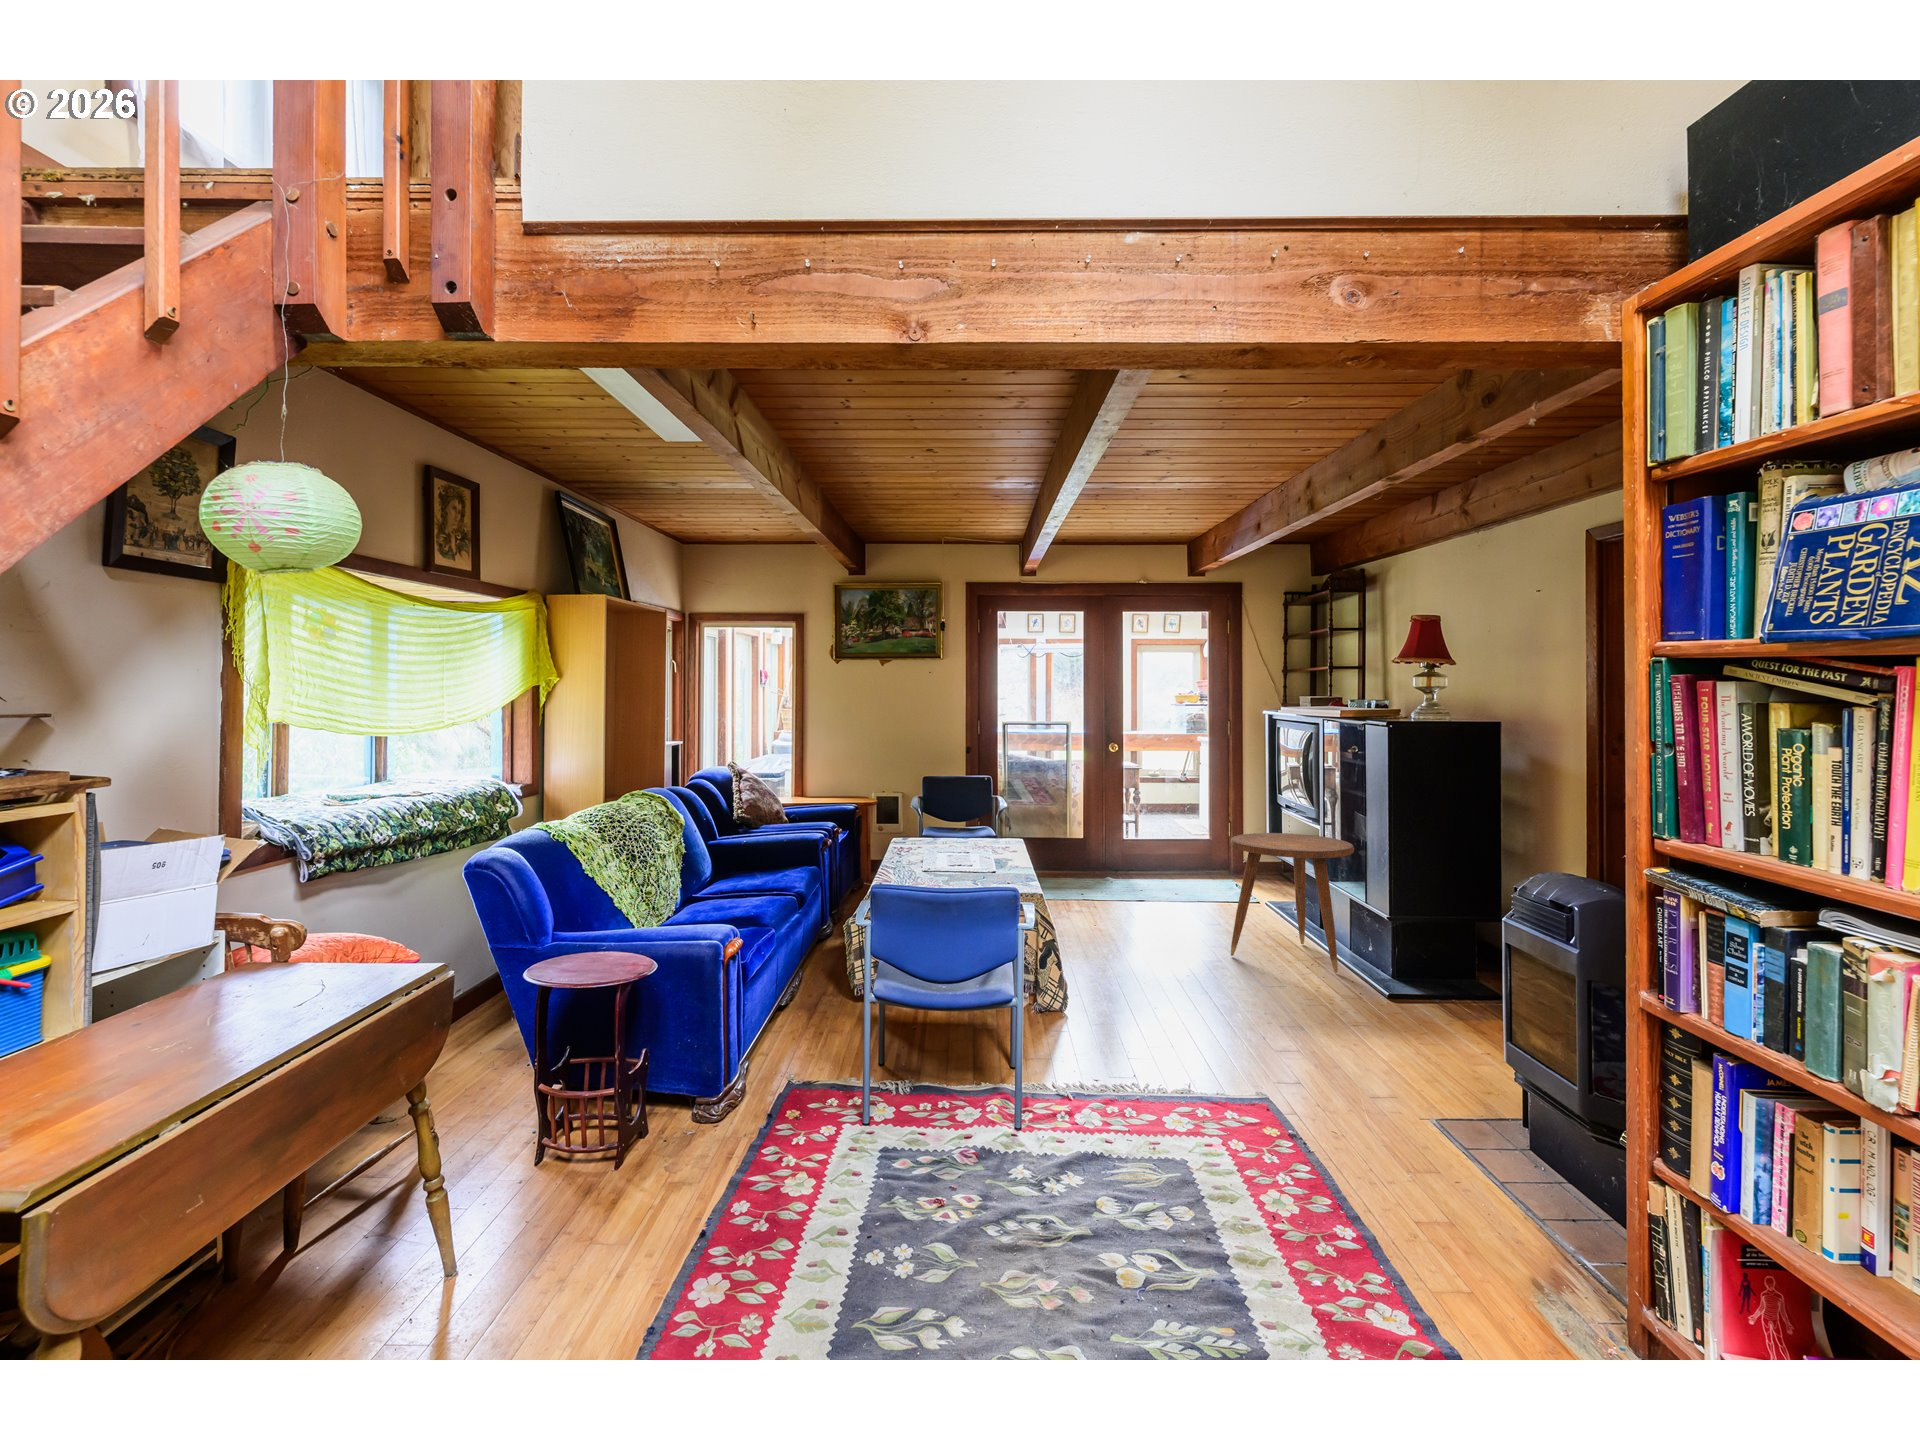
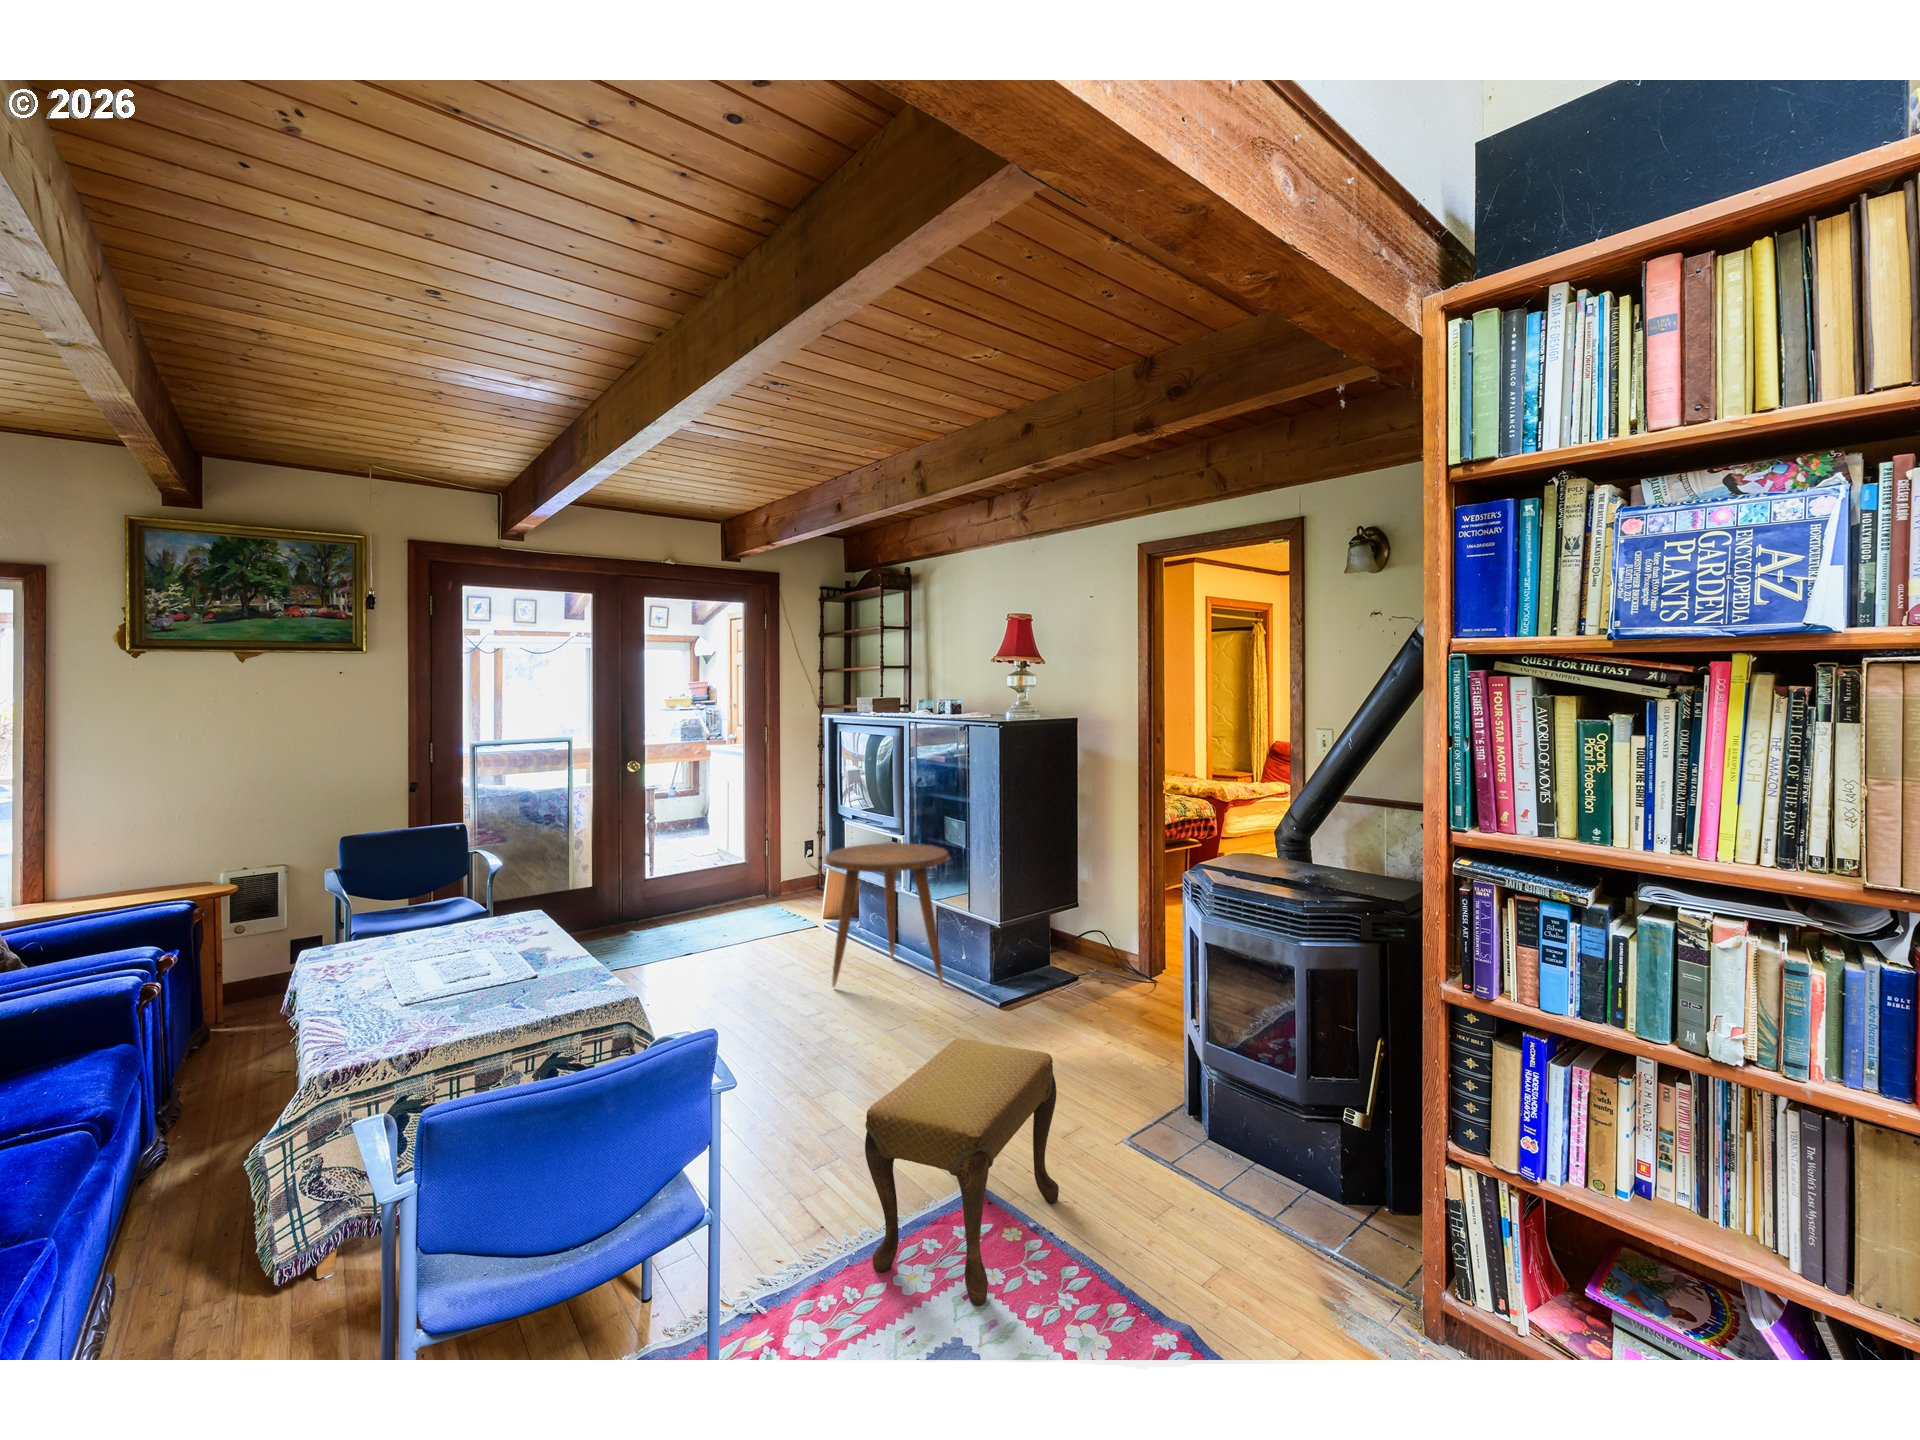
footstool: none [1136,987,1324,1182] -> present [865,1039,1059,1305]

